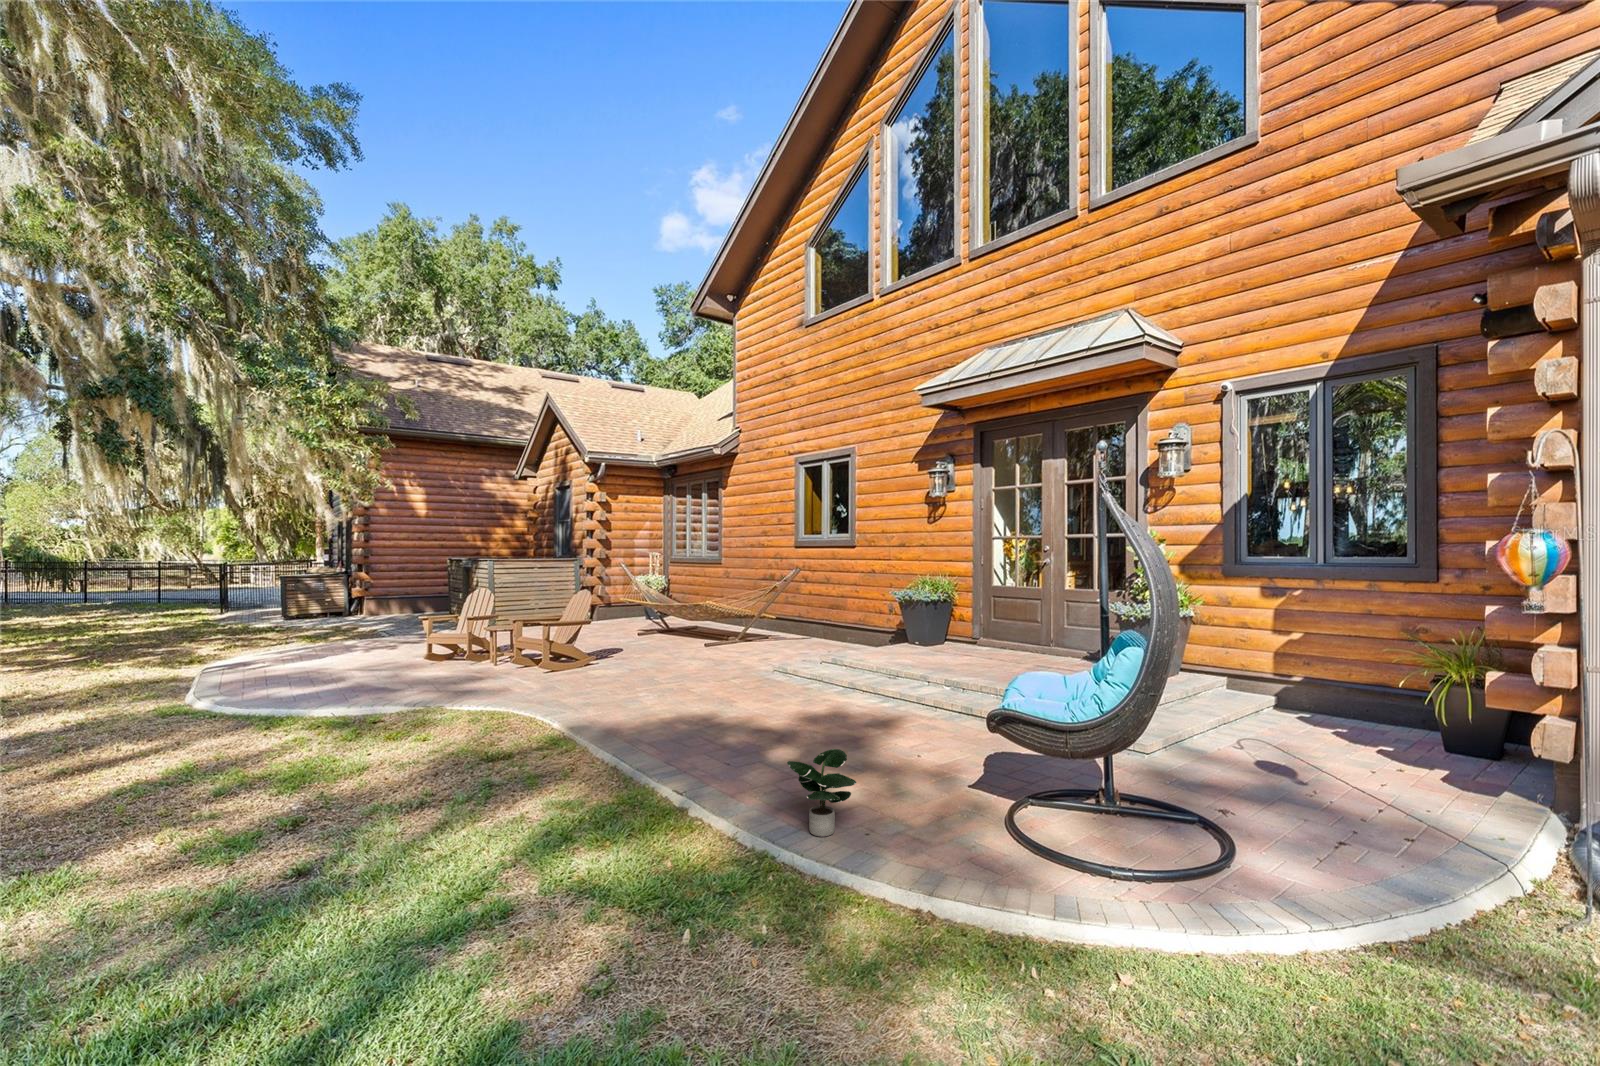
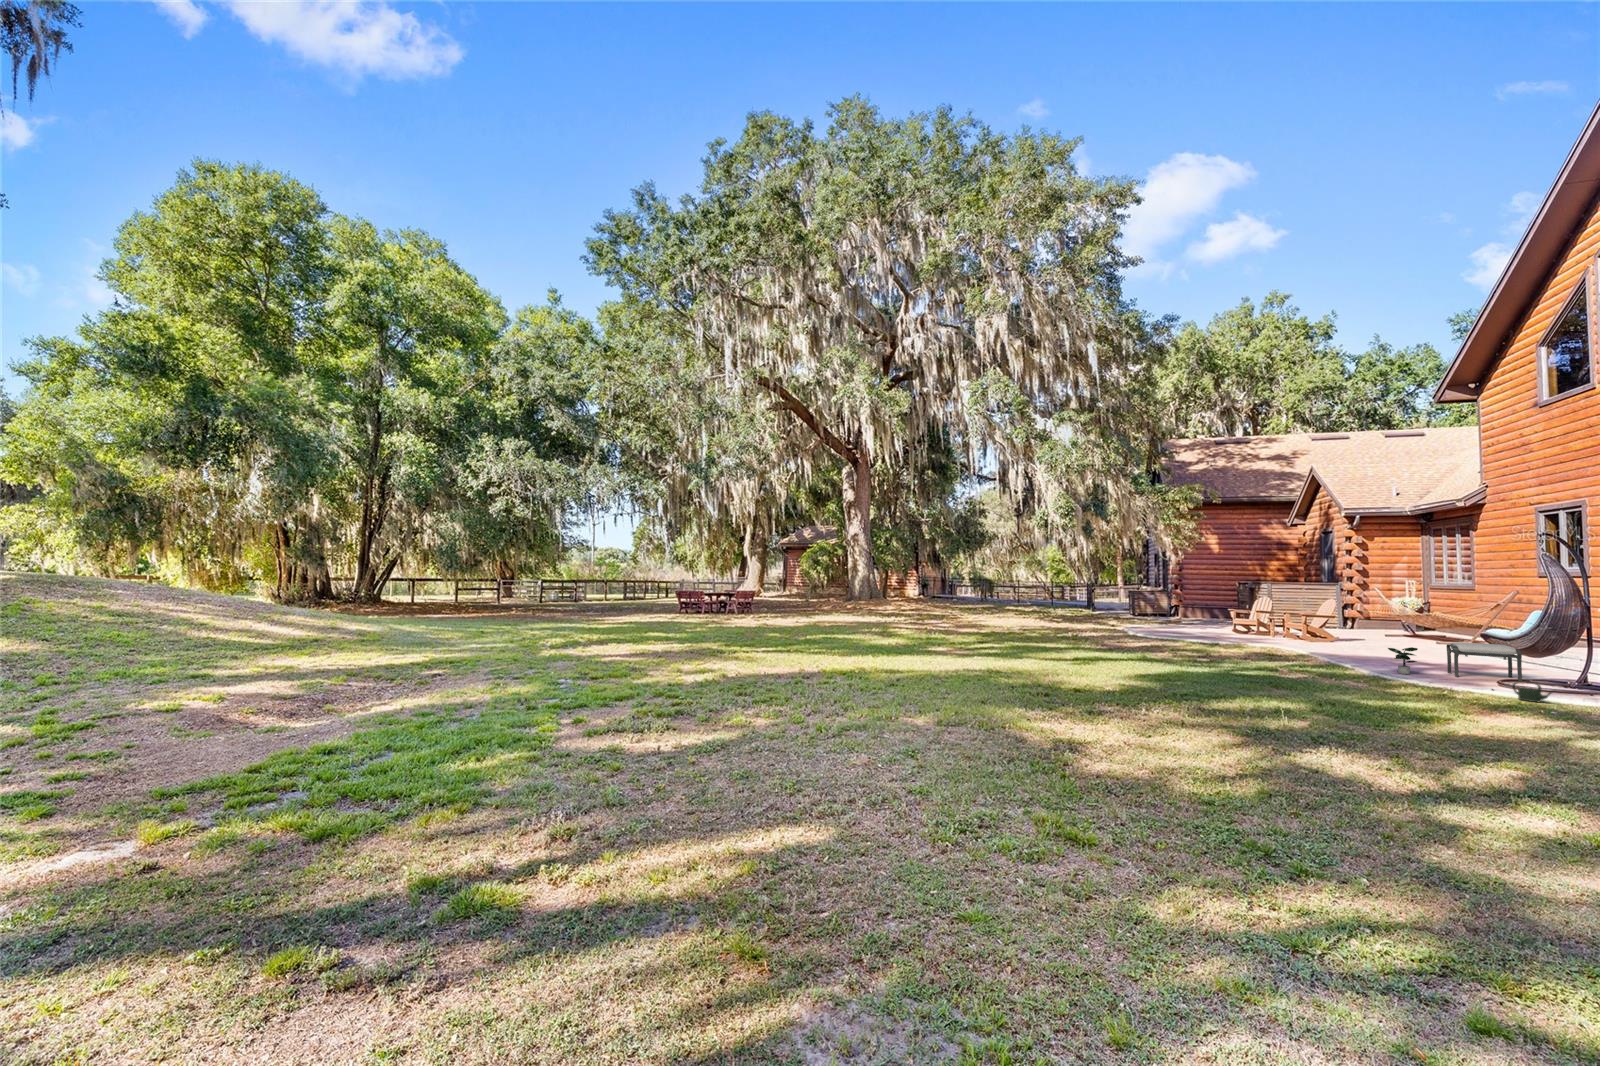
ottoman: none [866,703,1002,809] -> present [1446,642,1522,681]
watering can: none [1217,909,1346,988] -> present [1512,681,1552,702]

